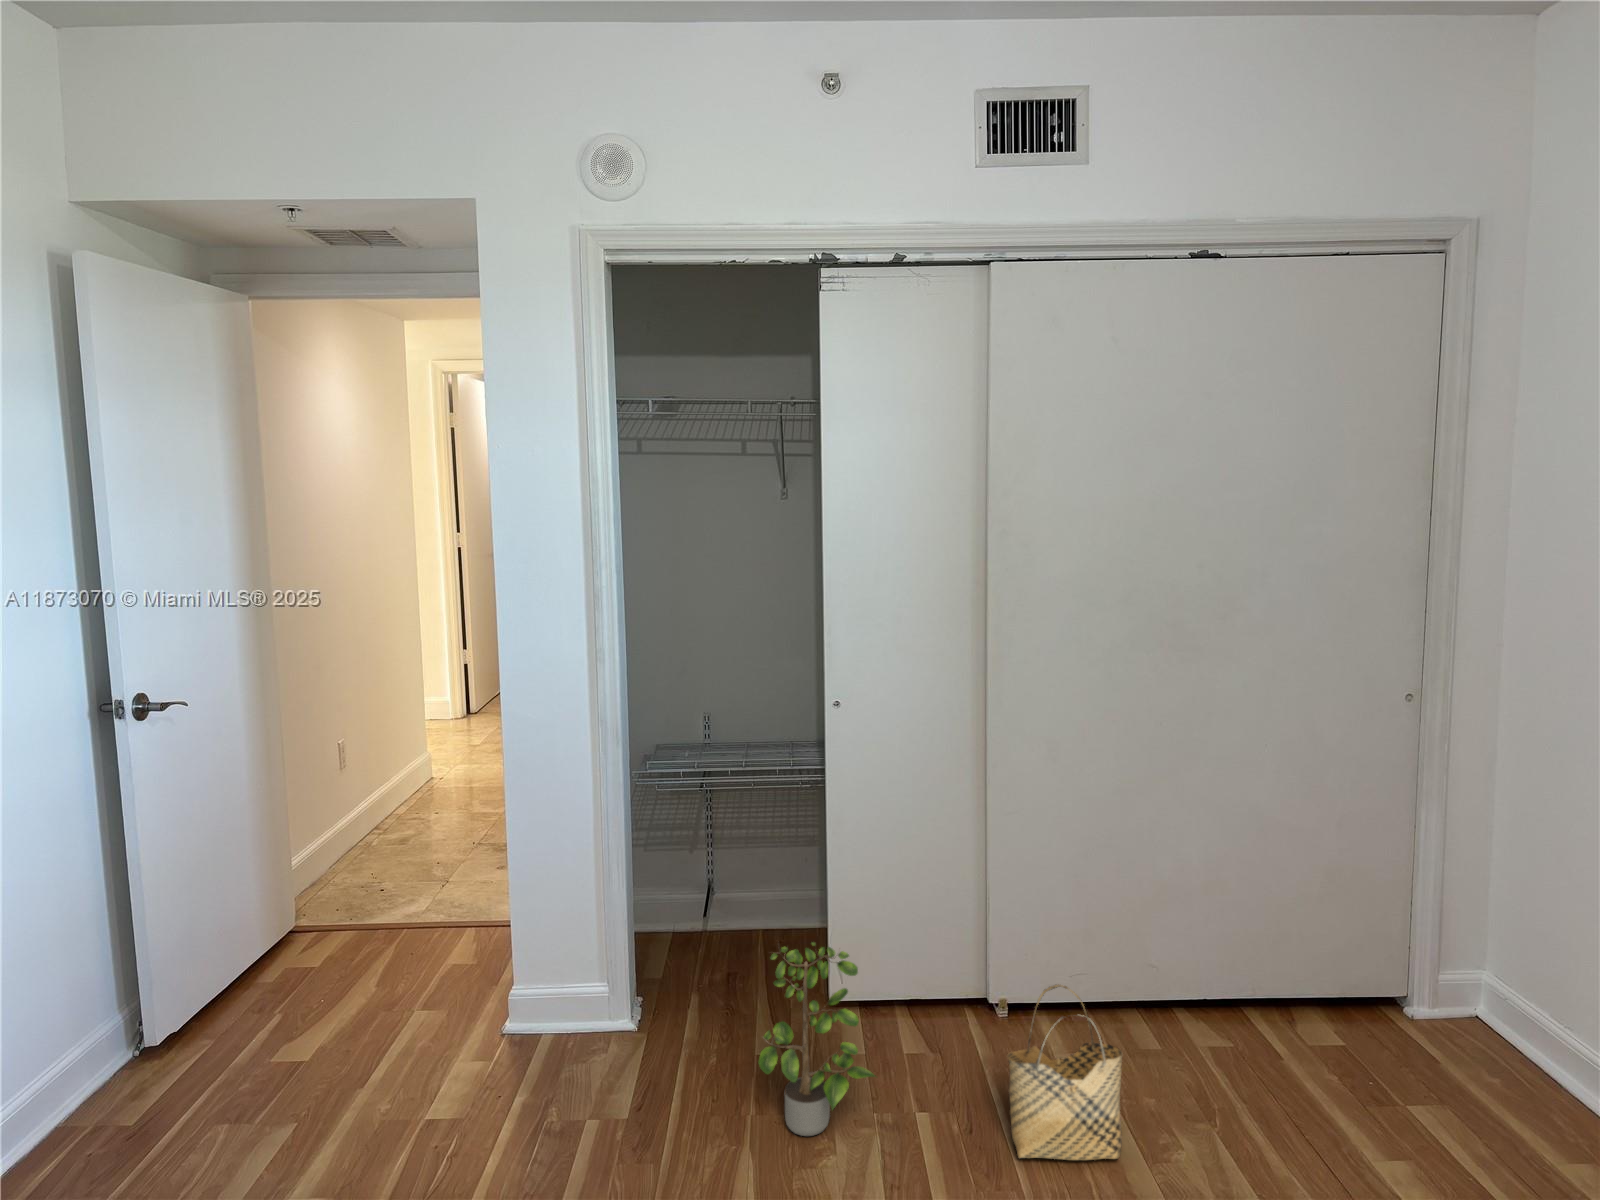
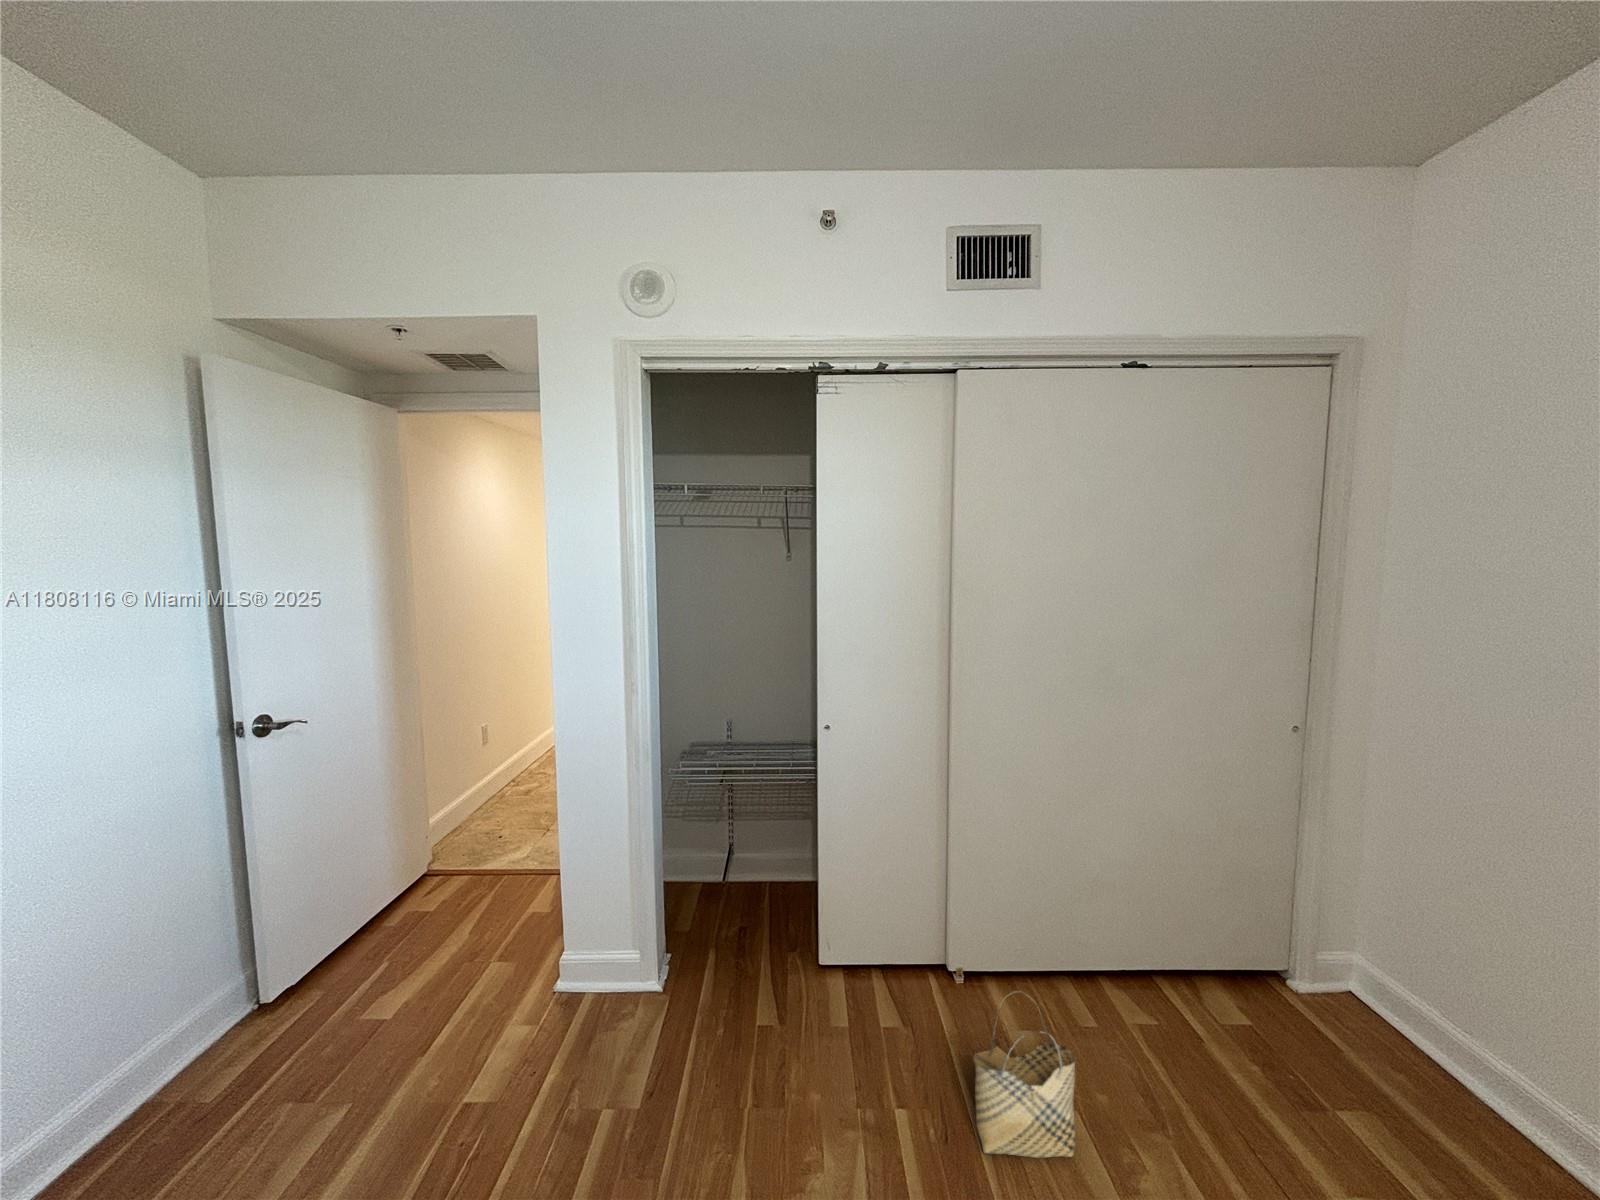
potted plant: present [758,942,876,1136] -> none [755,946,860,1118]

